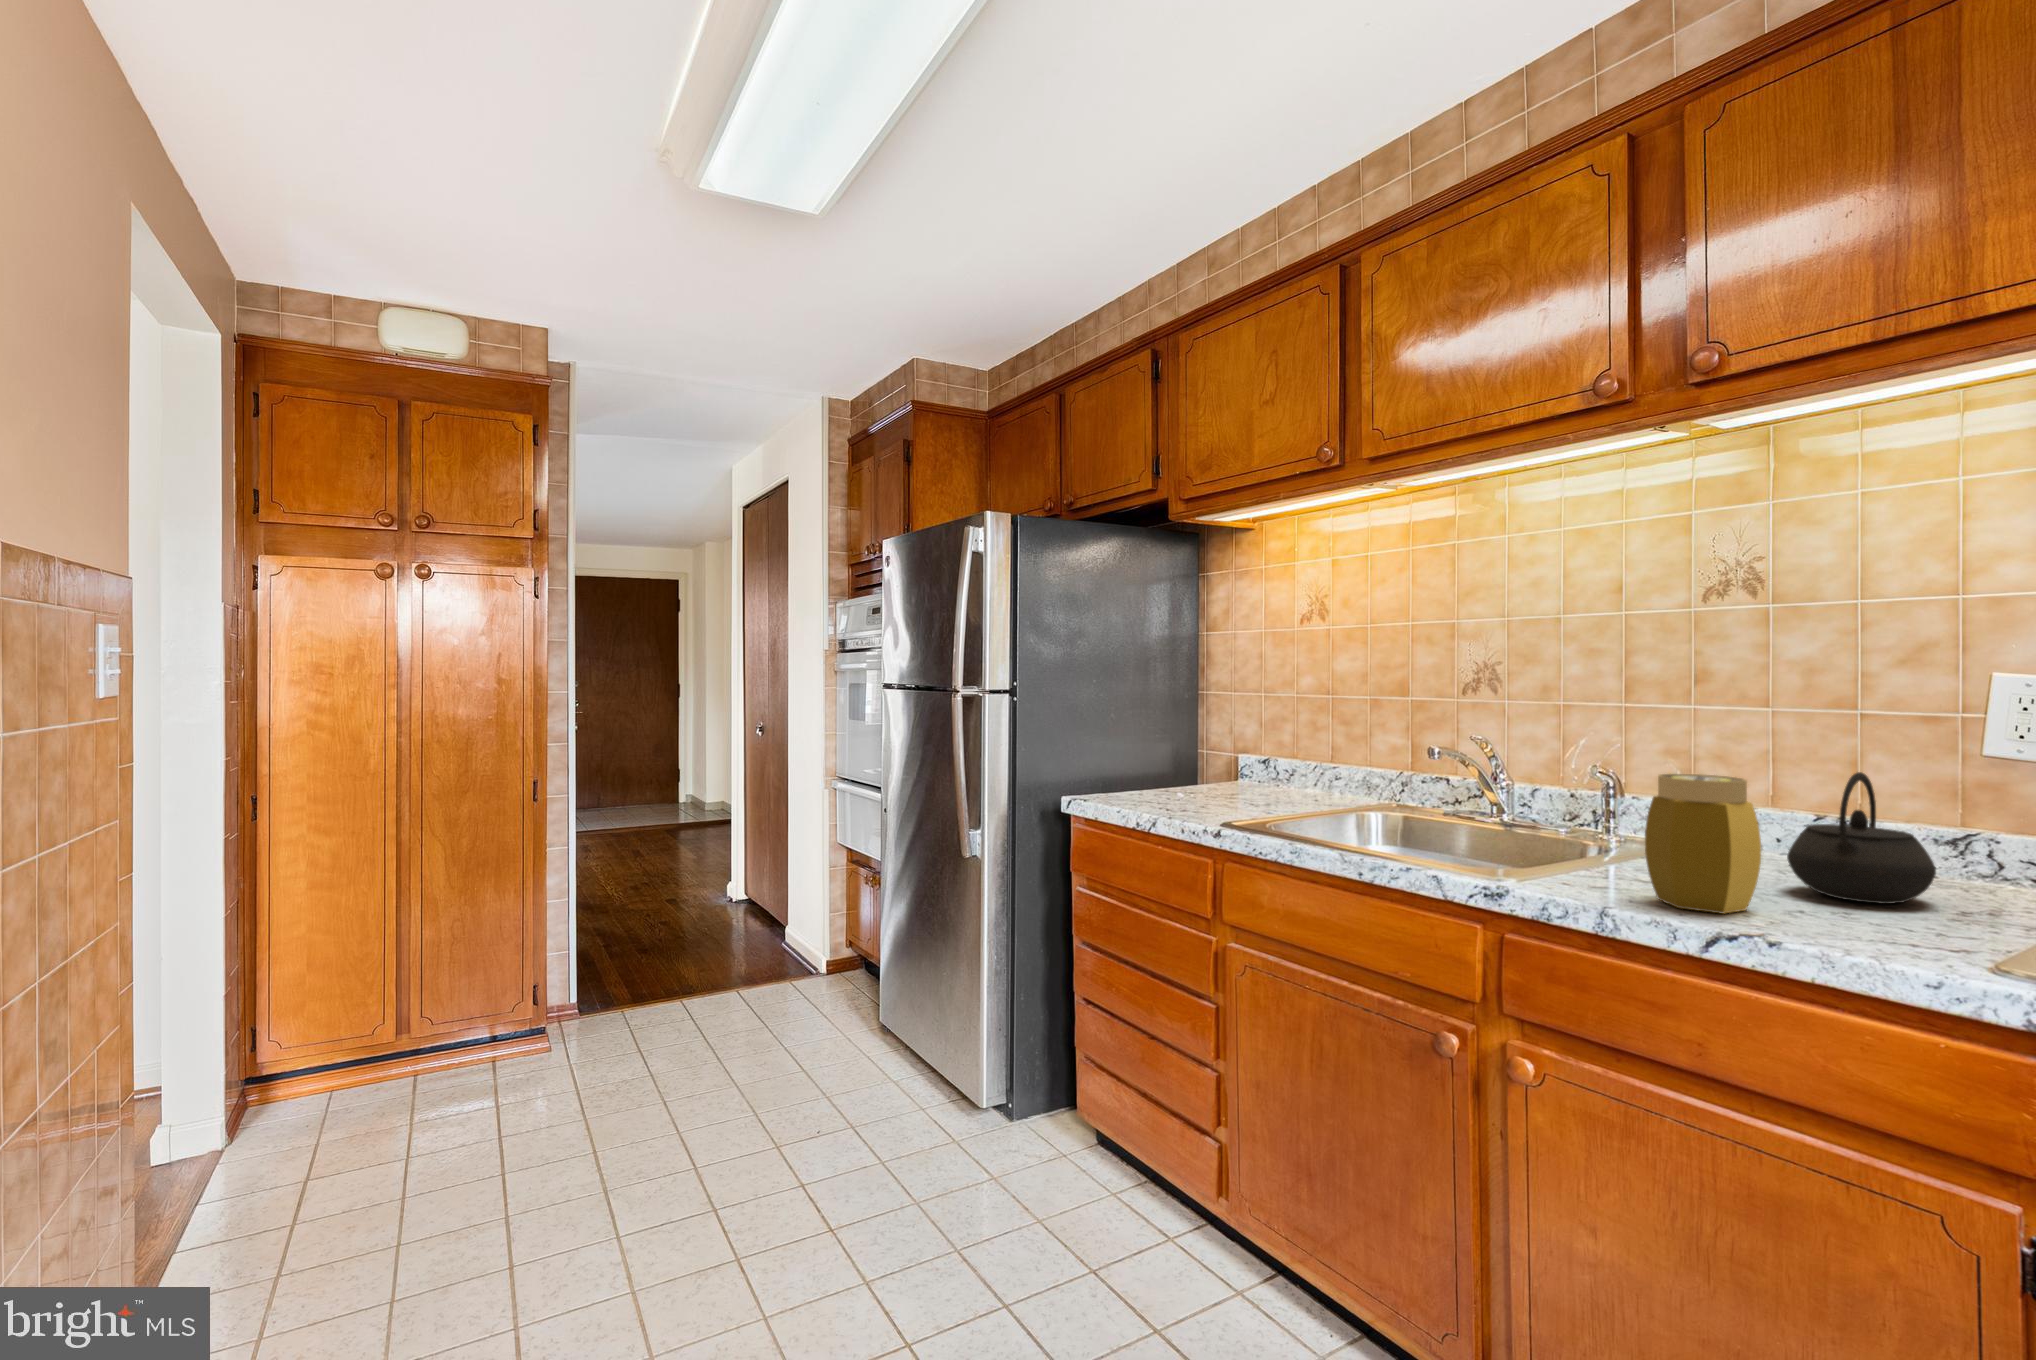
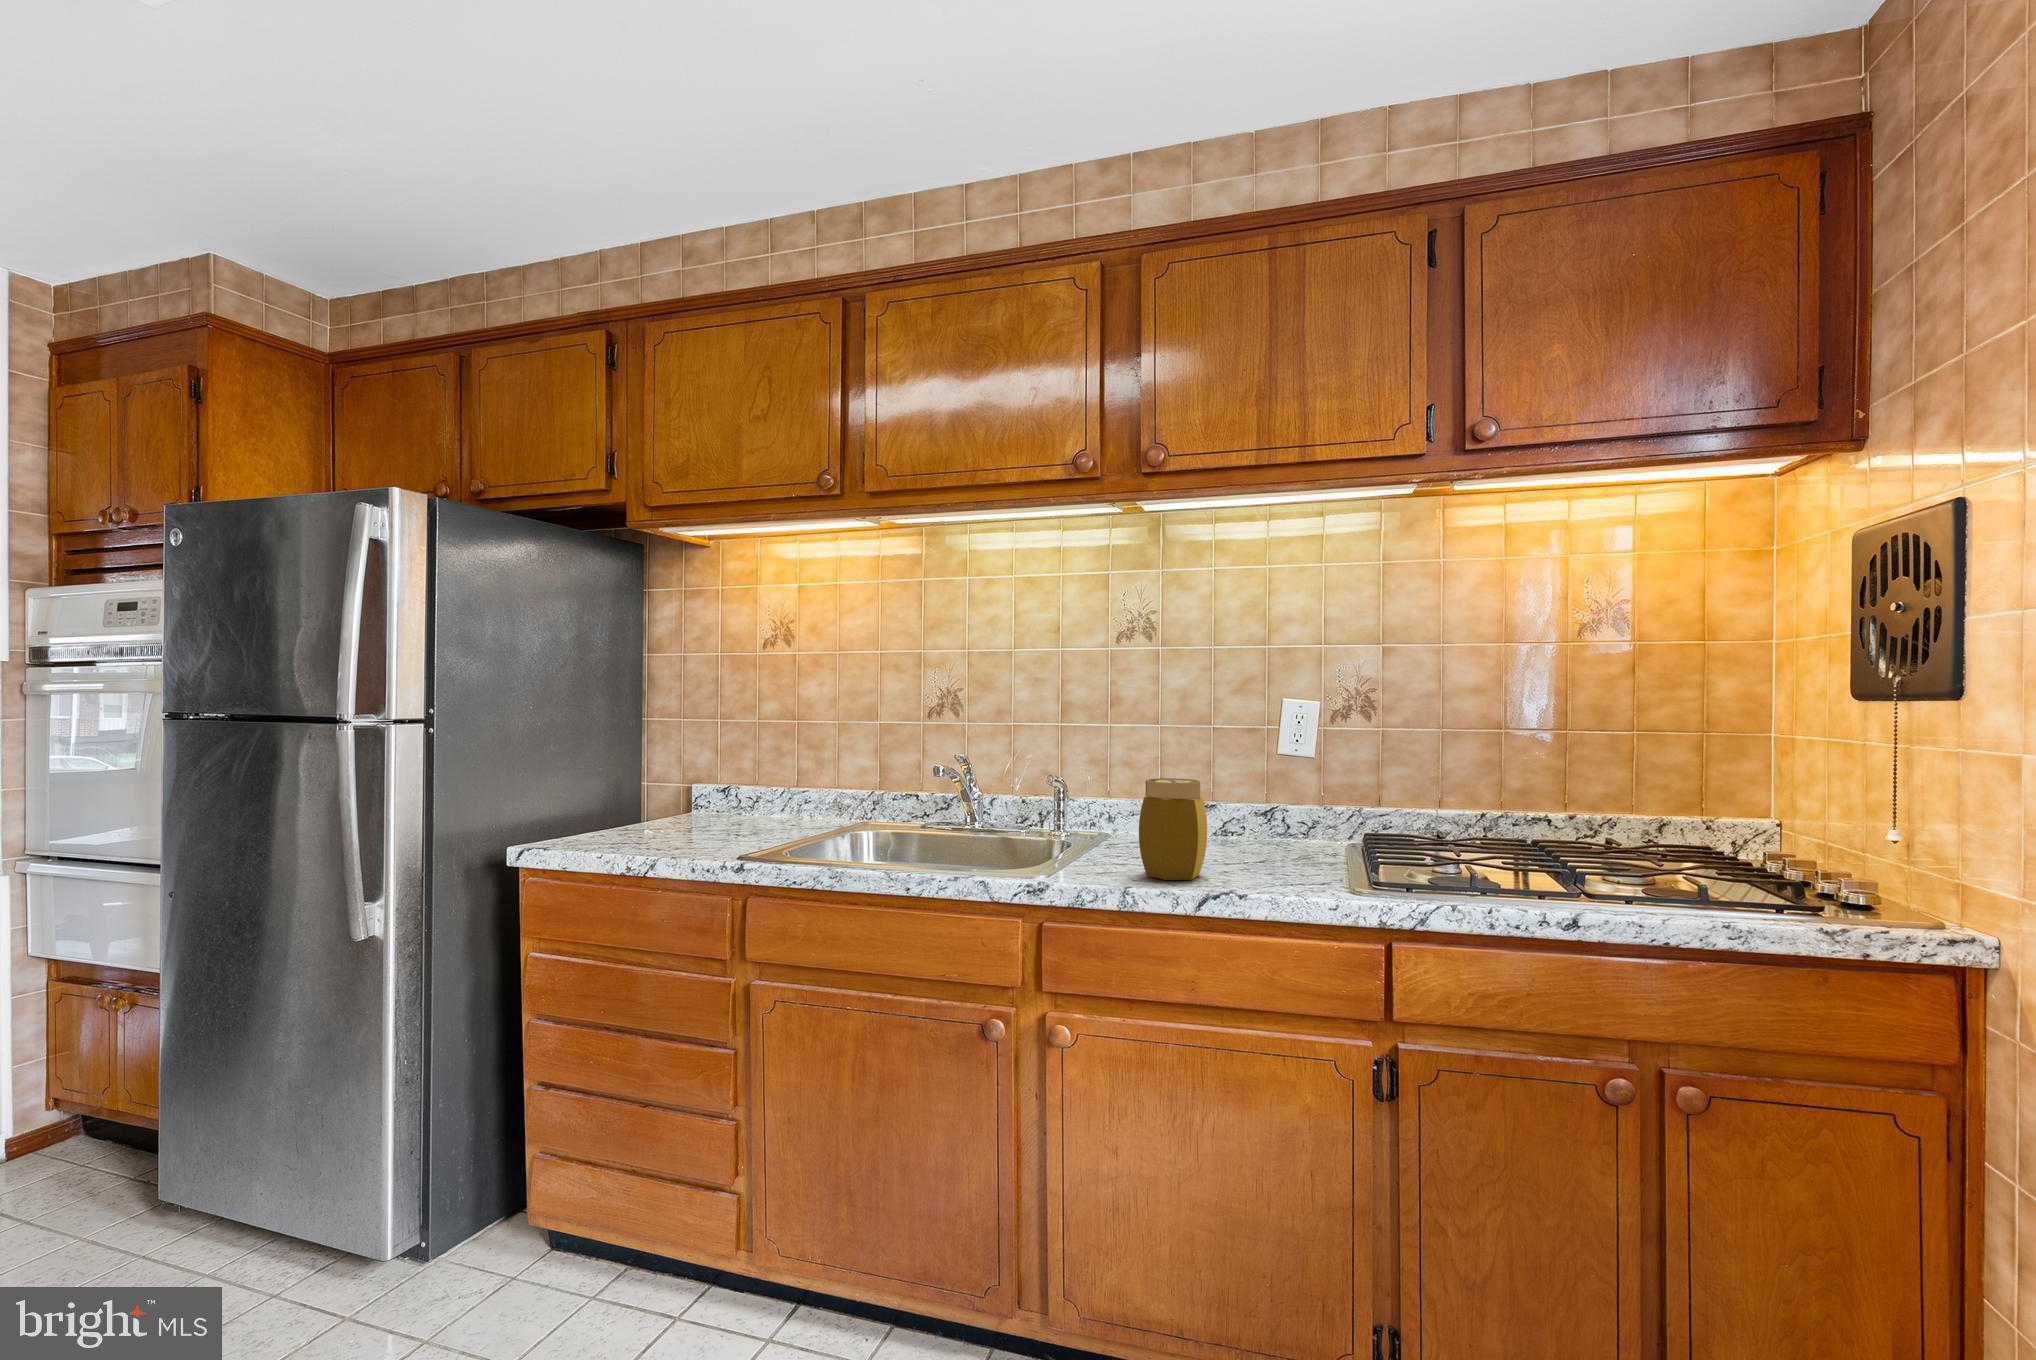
kettle: present [1787,772,1936,904] -> none [1200,770,1278,860]

